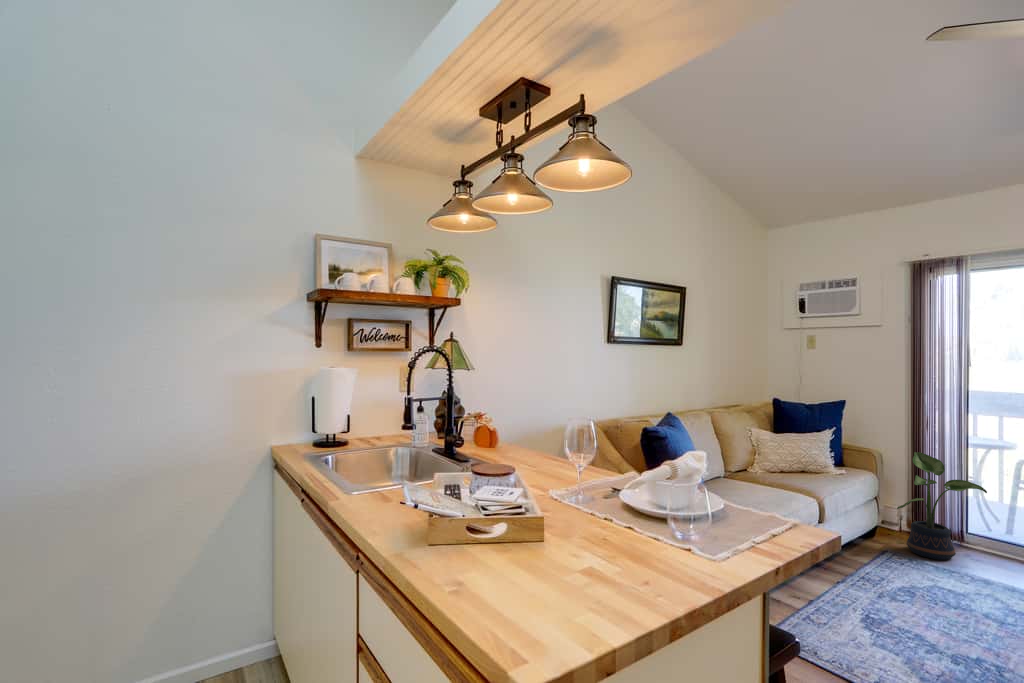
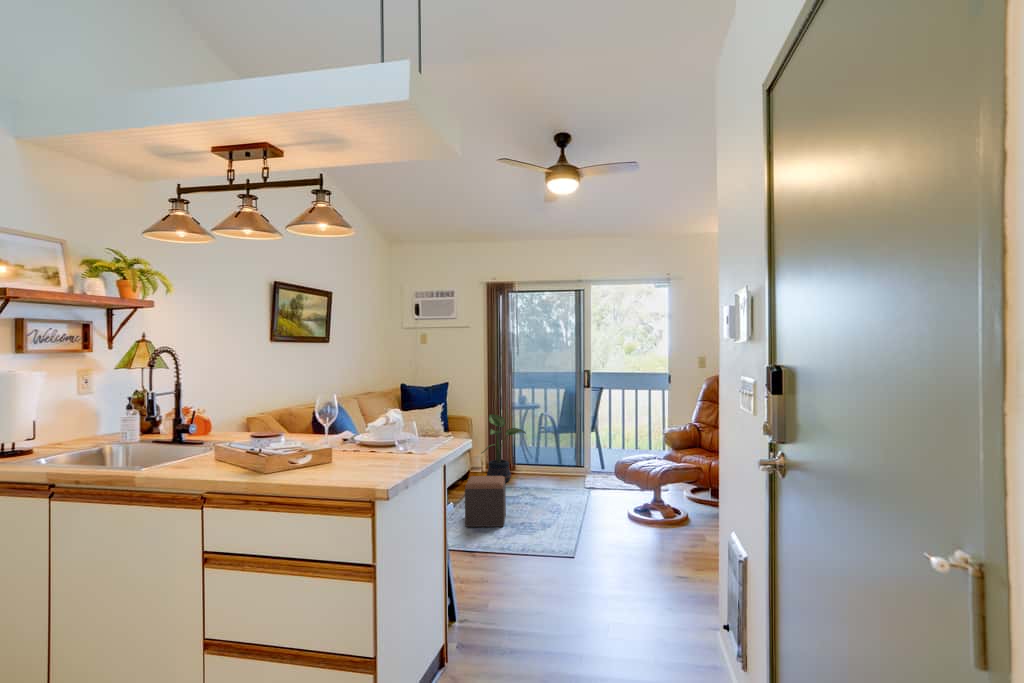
footstool: none [860,550,943,655] -> present [465,476,506,527]

